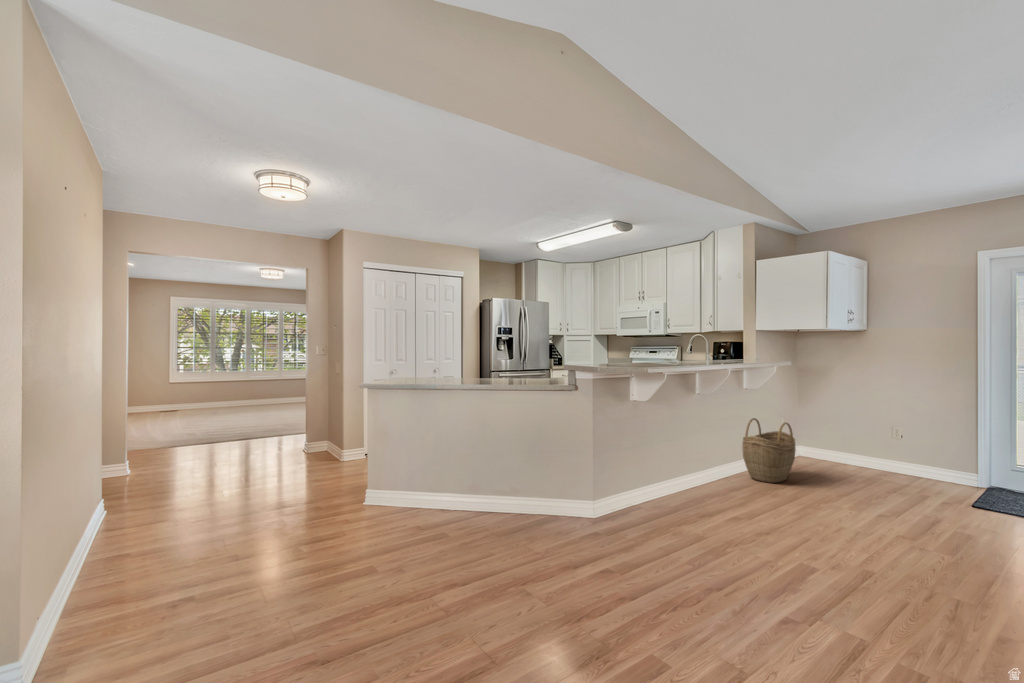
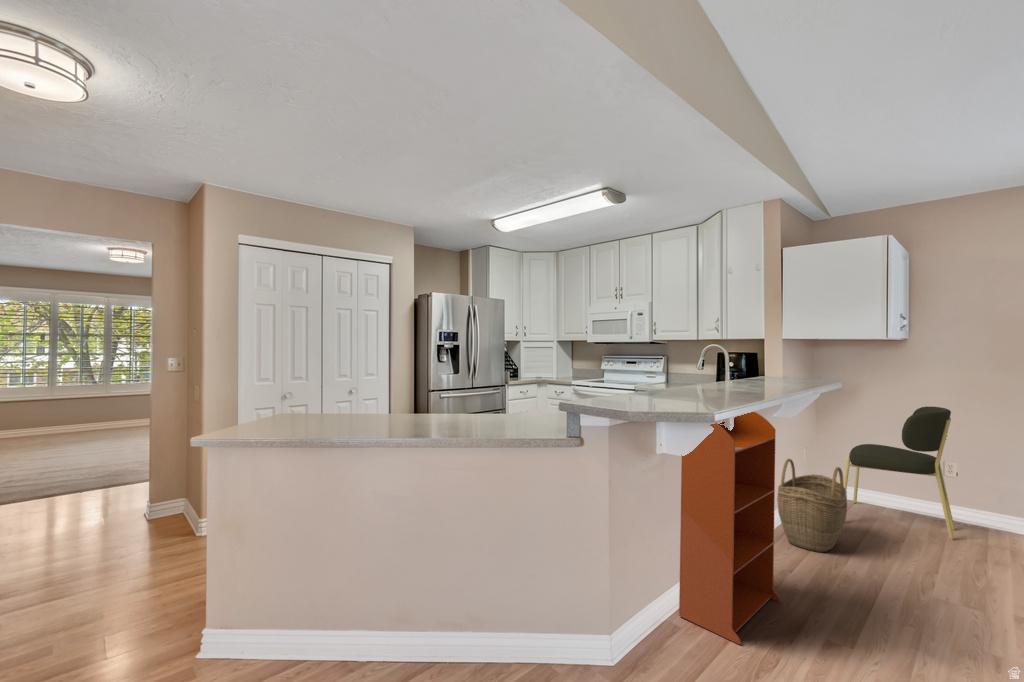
bookcase: none [647,365,721,515] -> present [679,412,781,645]
dining chair: none [801,382,893,481] -> present [844,407,955,540]

